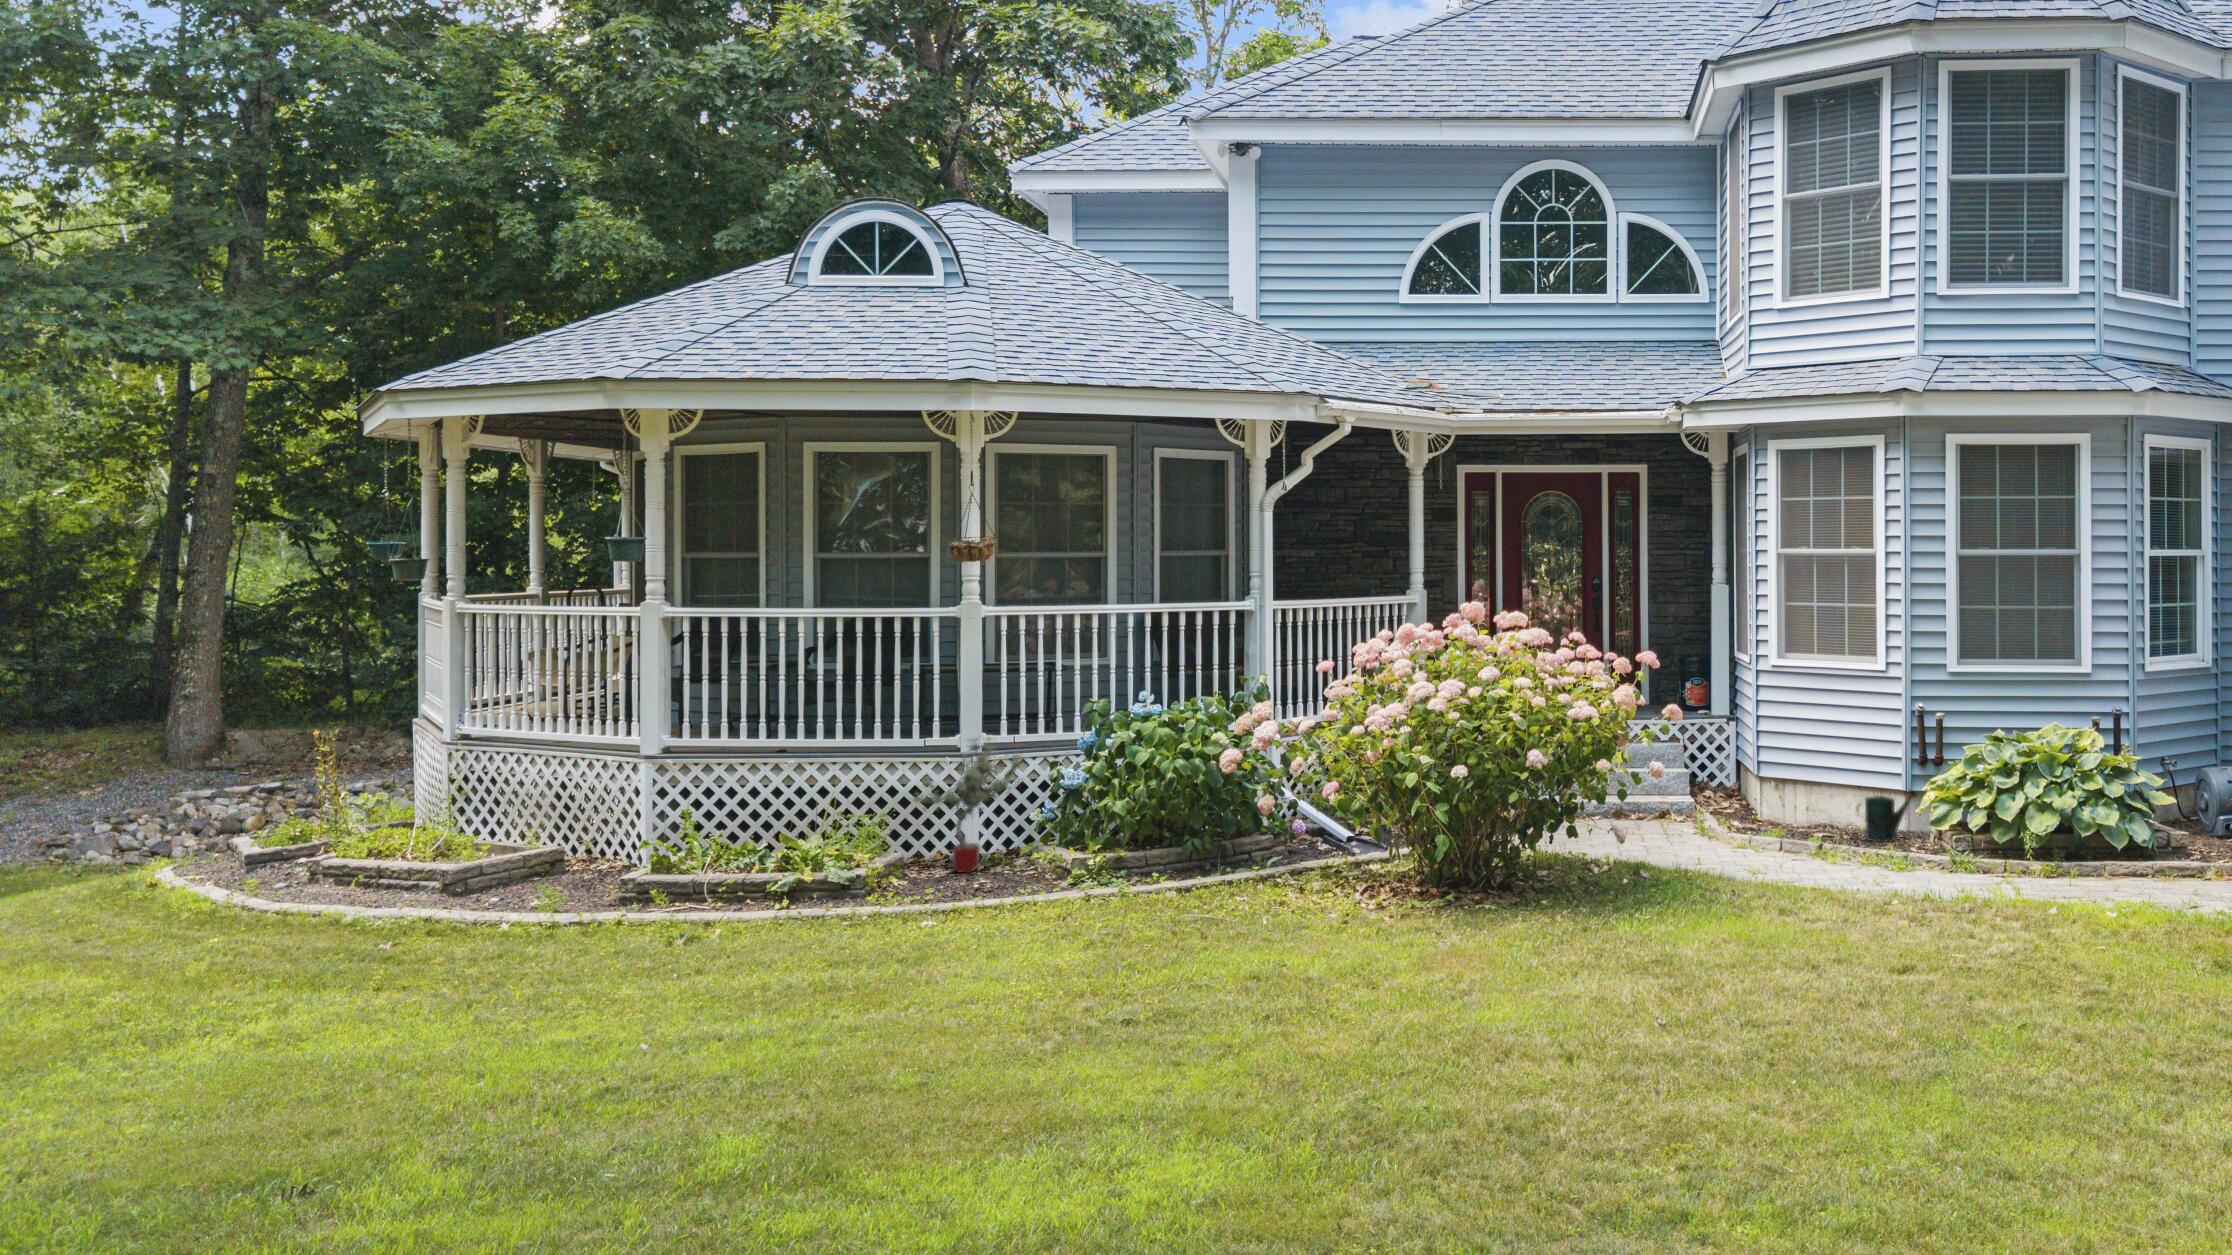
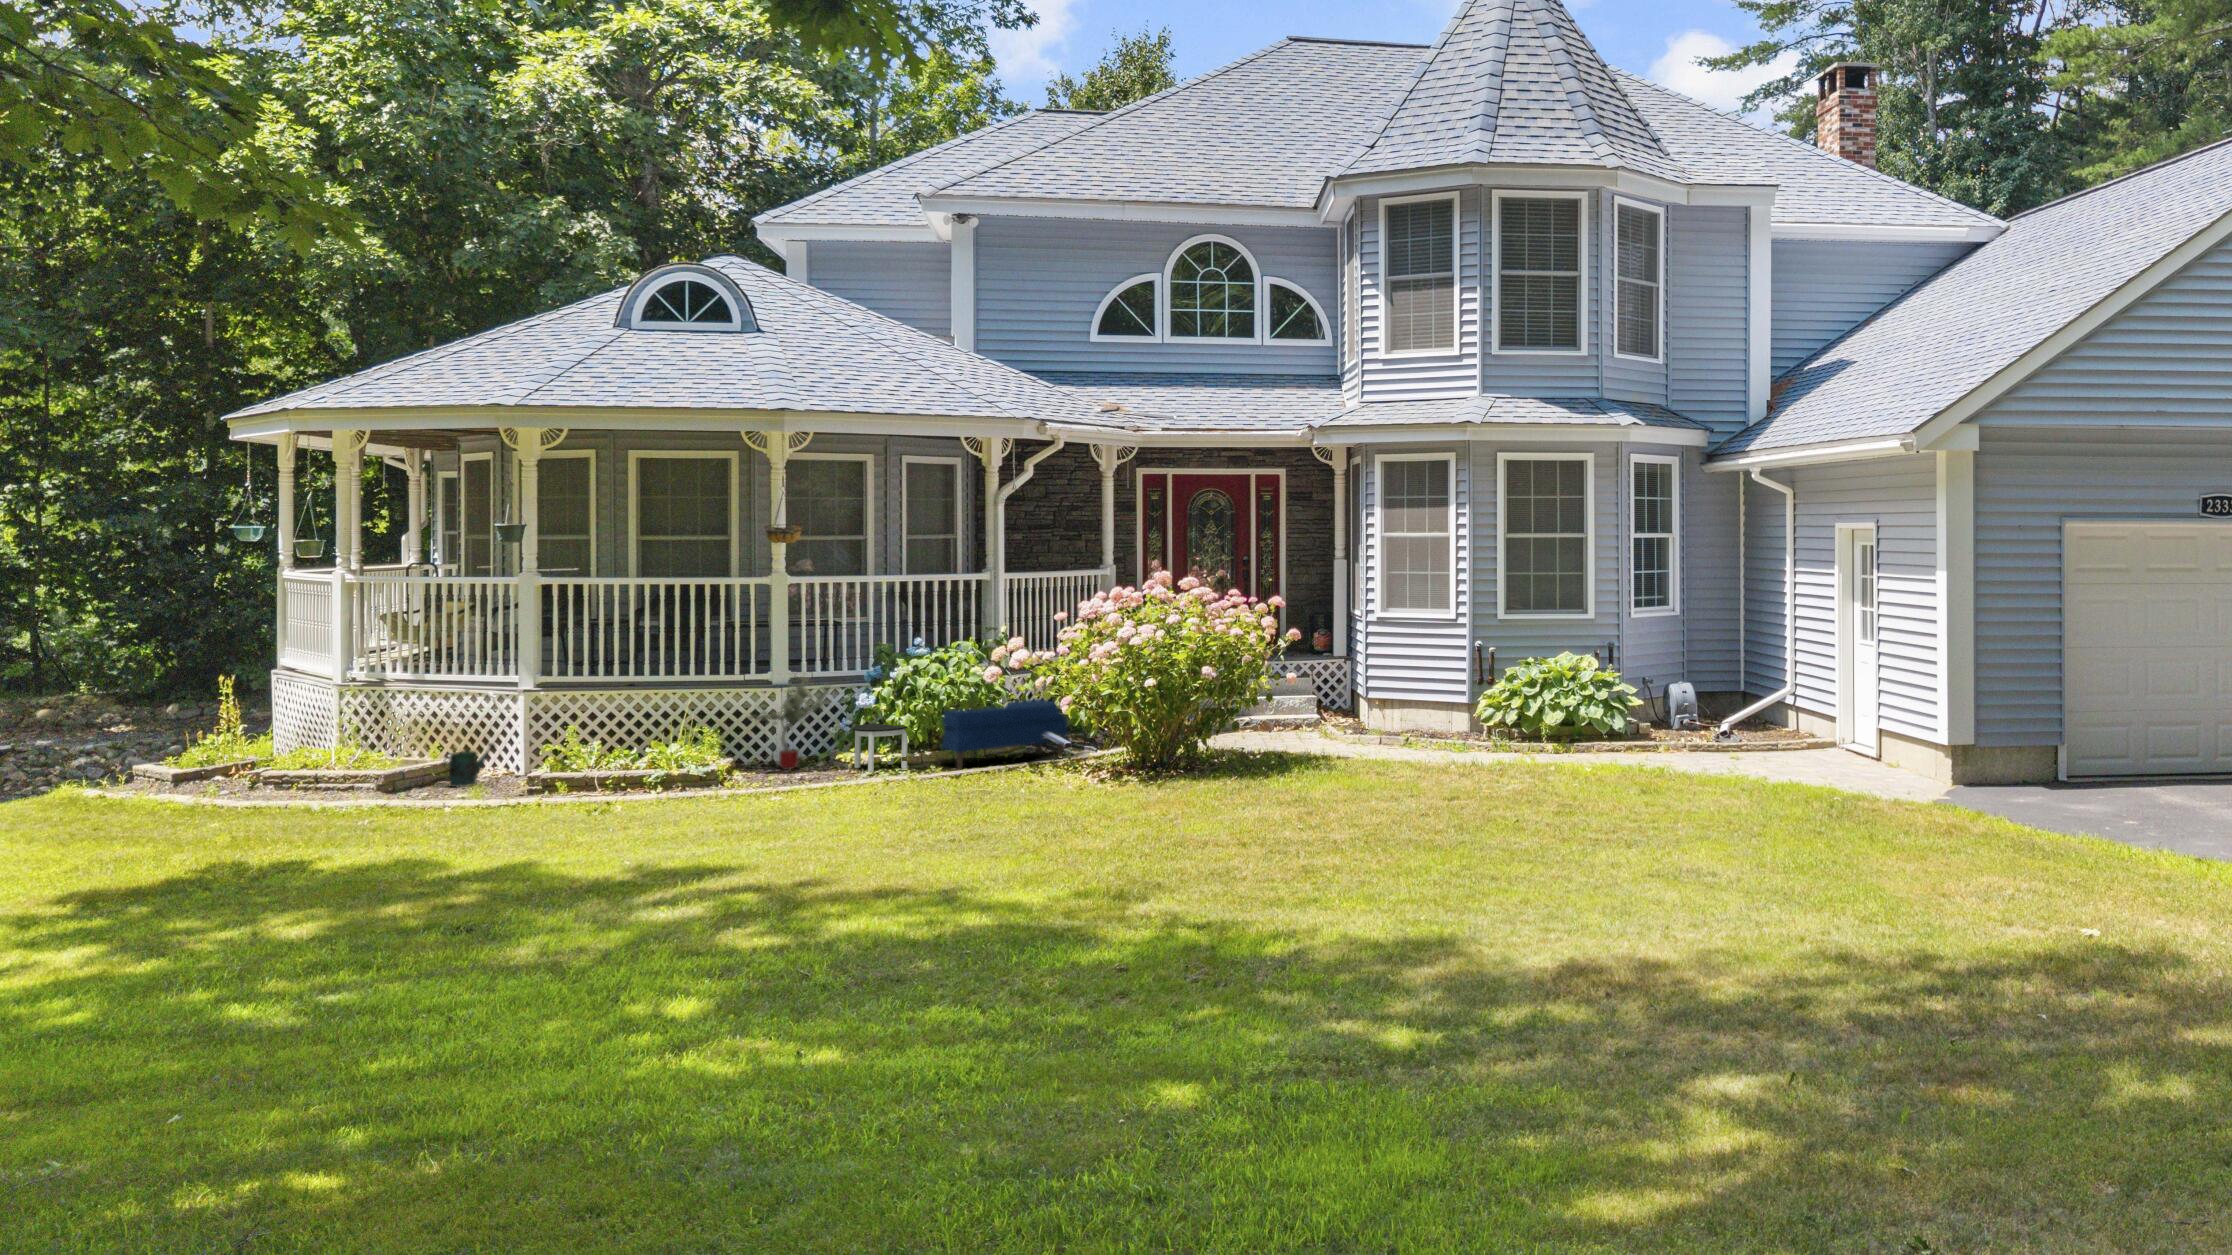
bench: none [1152,779,1337,890] -> present [937,699,1068,769]
watering can: present [1857,791,1917,842] -> present [444,743,495,787]
round table: none [1042,811,1121,887] -> present [853,723,908,772]

